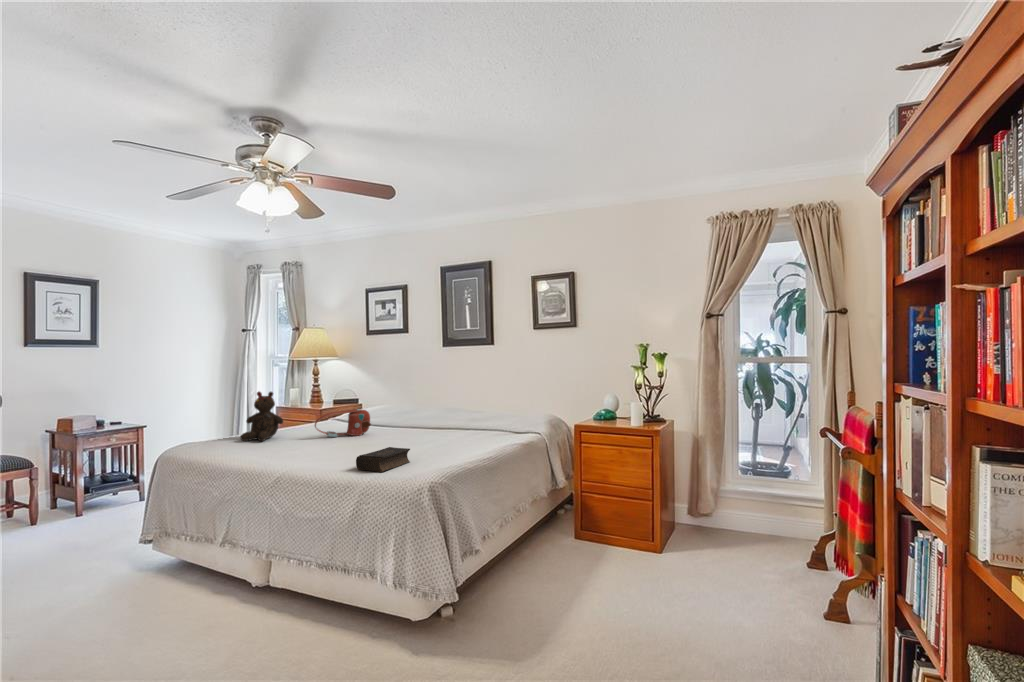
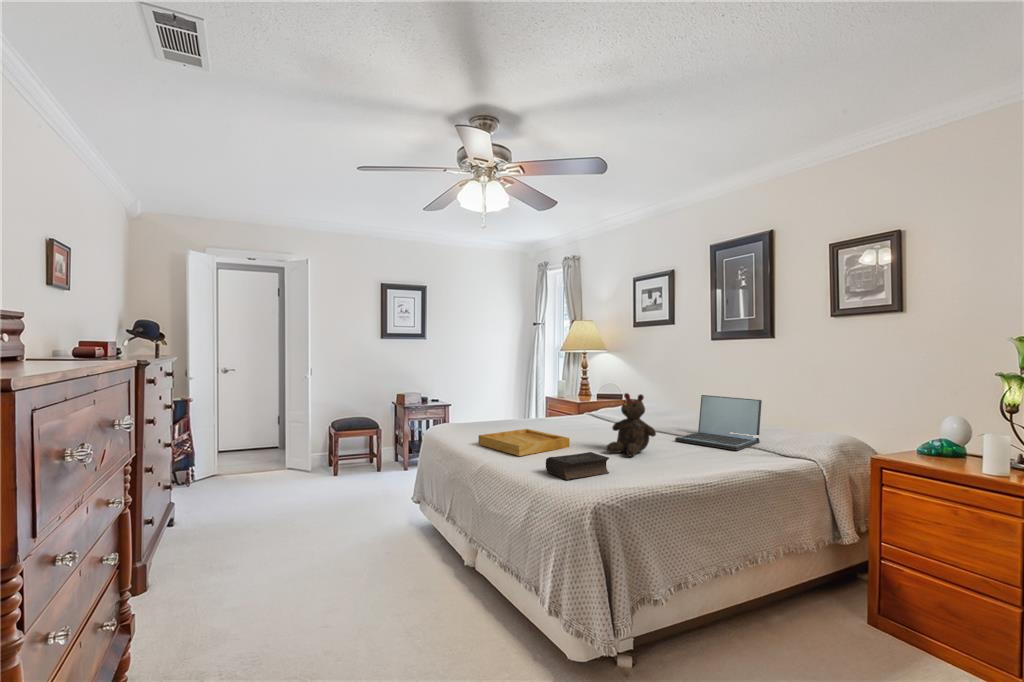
teddy bear: present [241,392,283,441] -> present [607,393,656,457]
laptop: none [436,393,496,433] -> present [675,395,762,450]
handbag: present [315,409,371,437] -> none [547,405,604,434]
tray: none [256,438,352,462] -> present [478,429,569,456]

